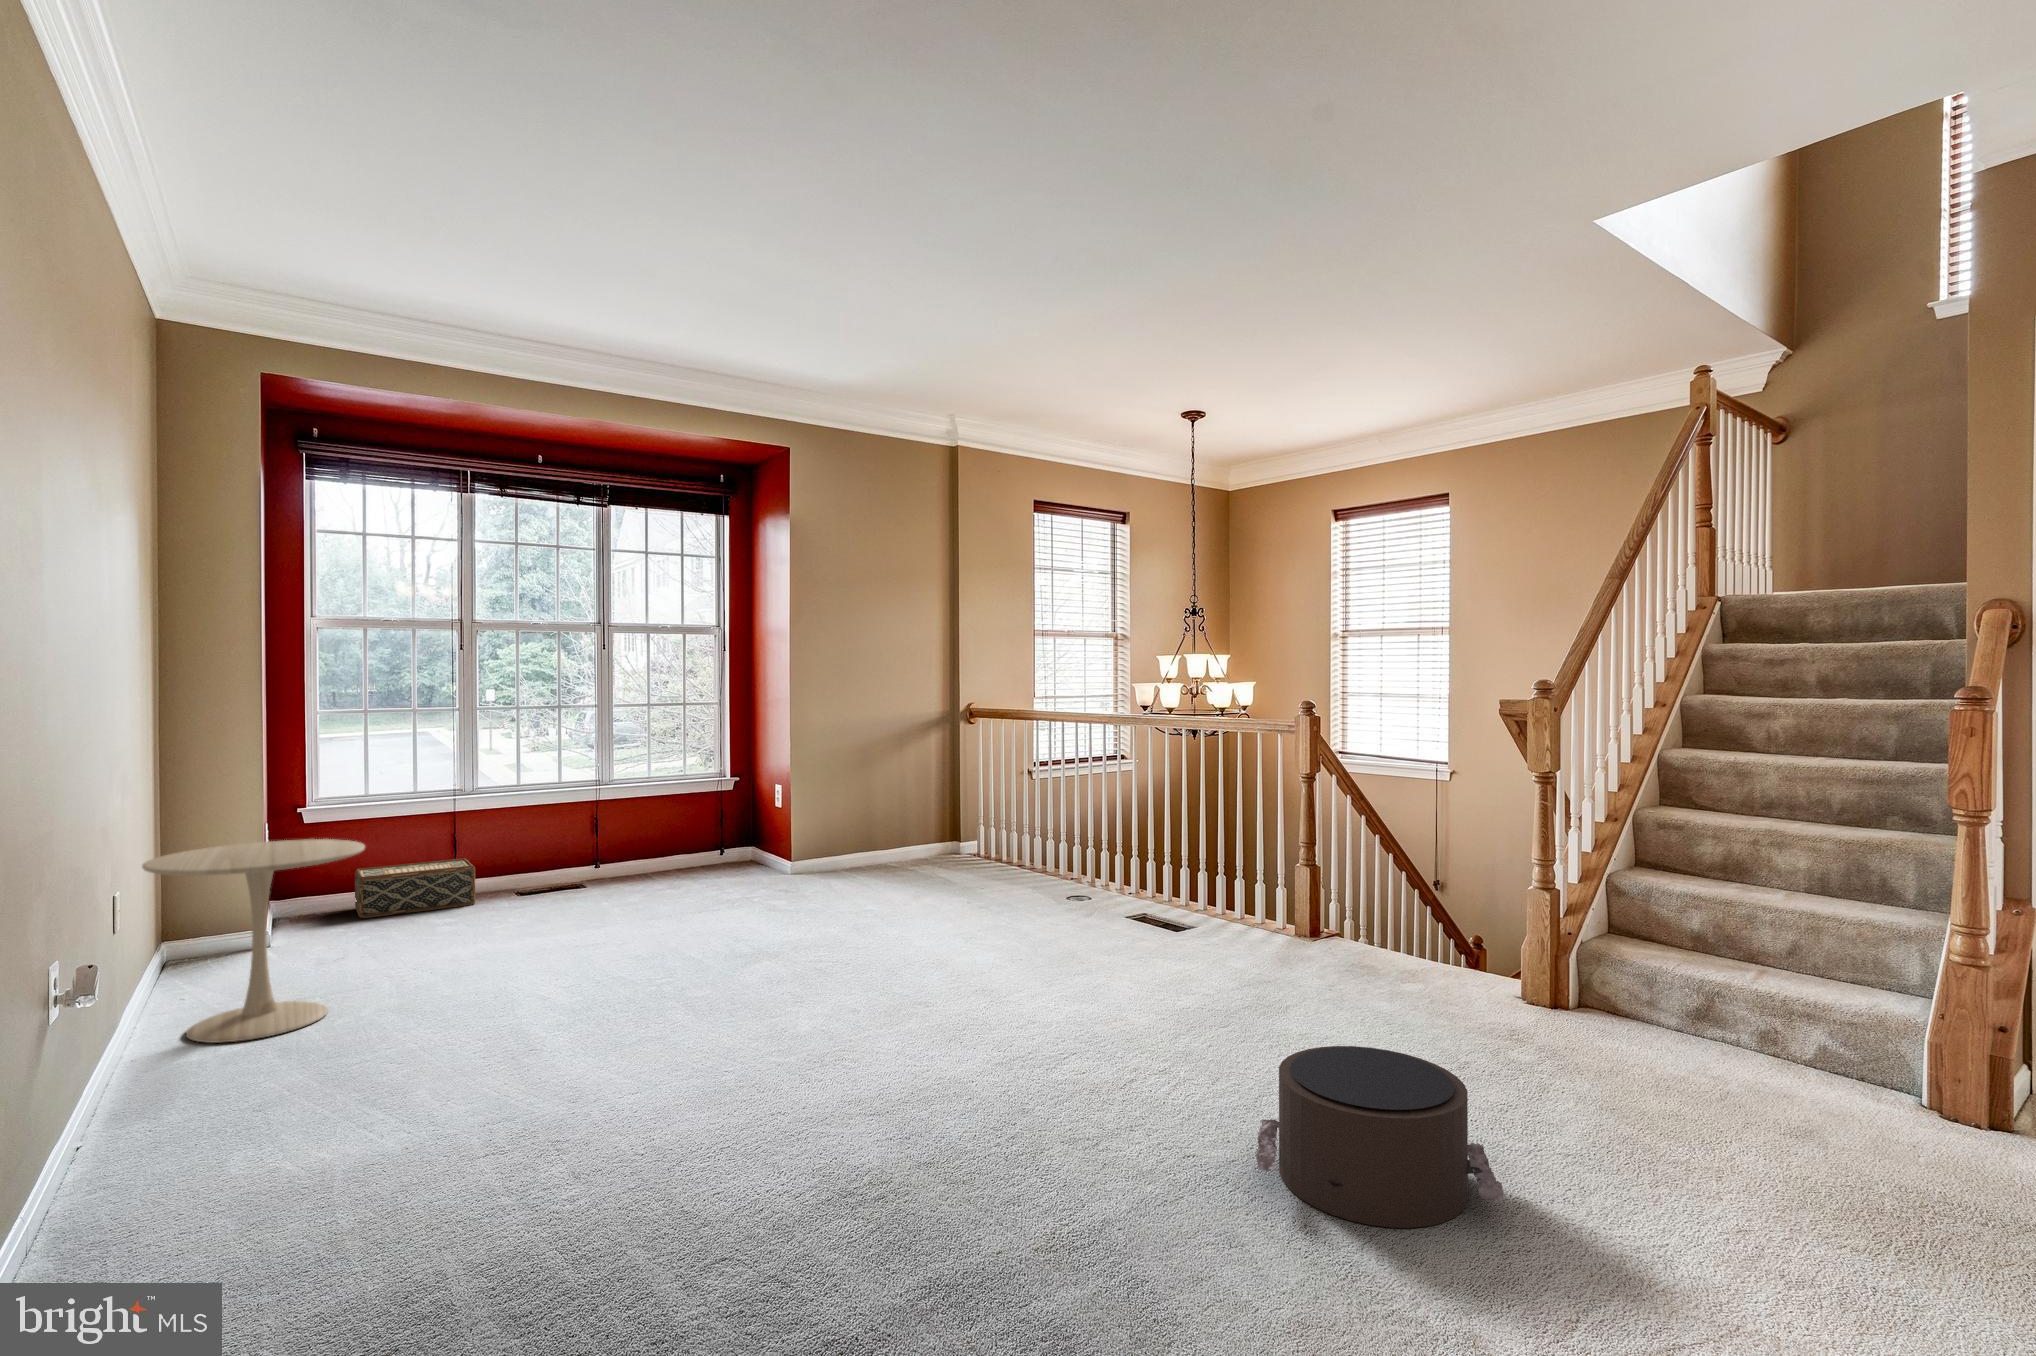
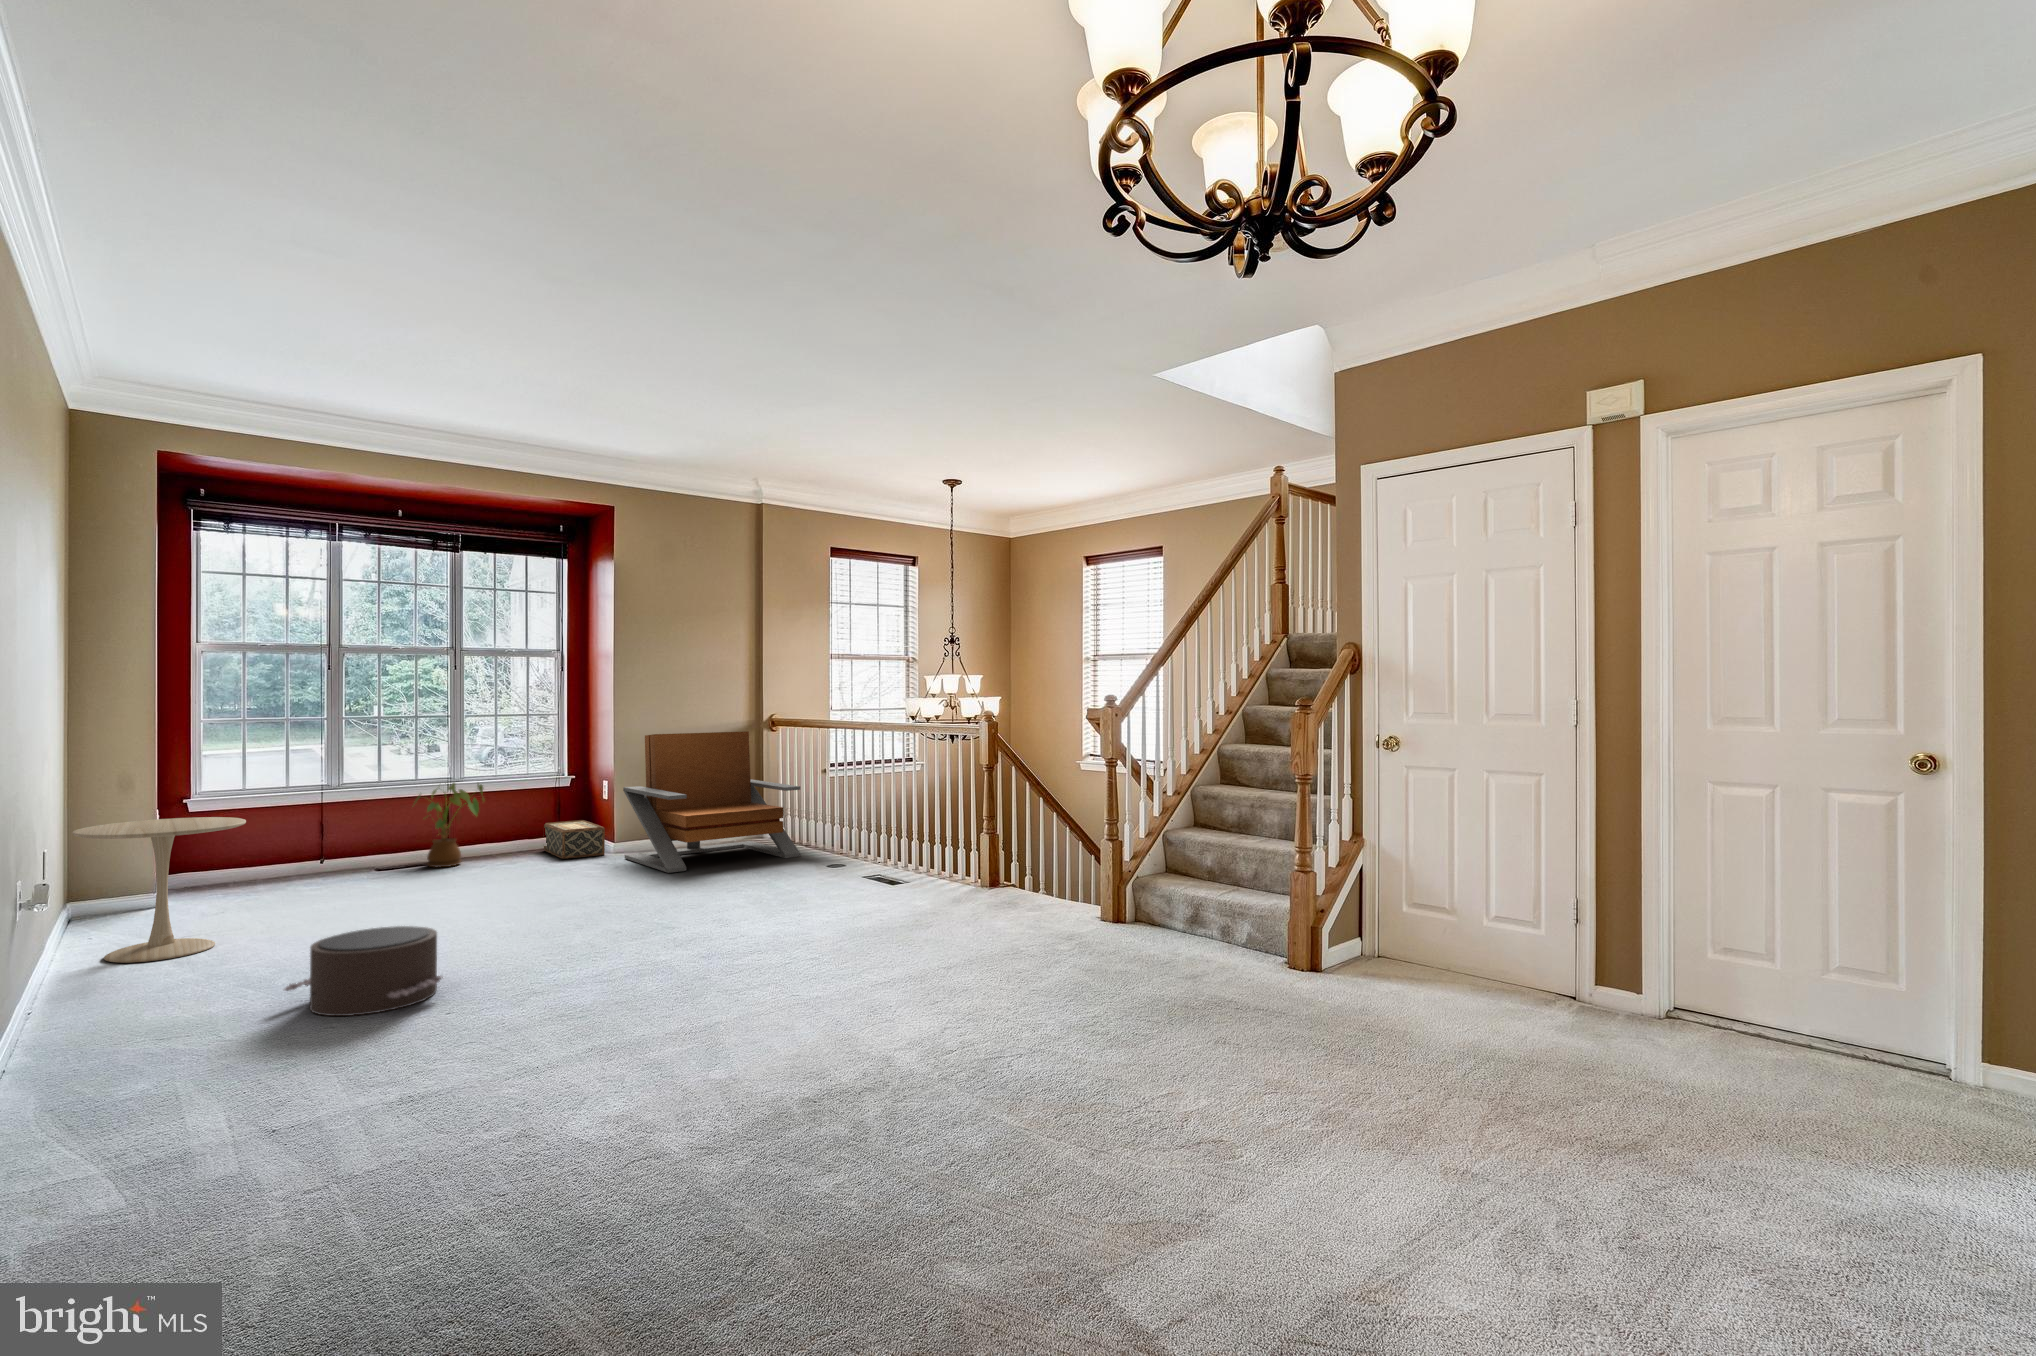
lounge chair: none [804,724,1019,903] -> present [623,731,800,873]
house plant: none [558,785,641,889] -> present [414,783,484,867]
woven basket: present [355,858,475,918] -> present [544,820,605,859]
pouf: present [1256,1046,1504,1228] -> present [284,926,442,1016]

